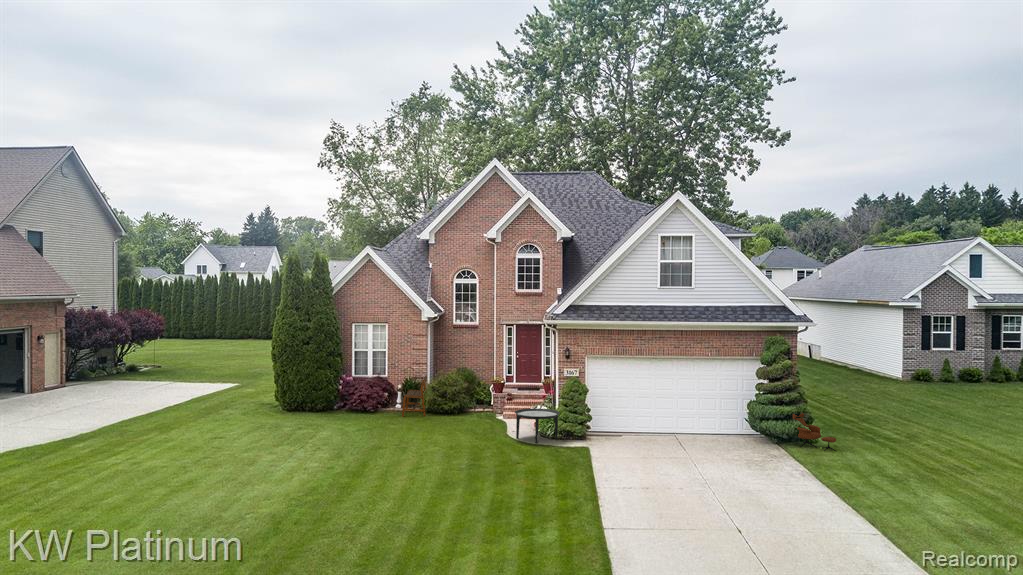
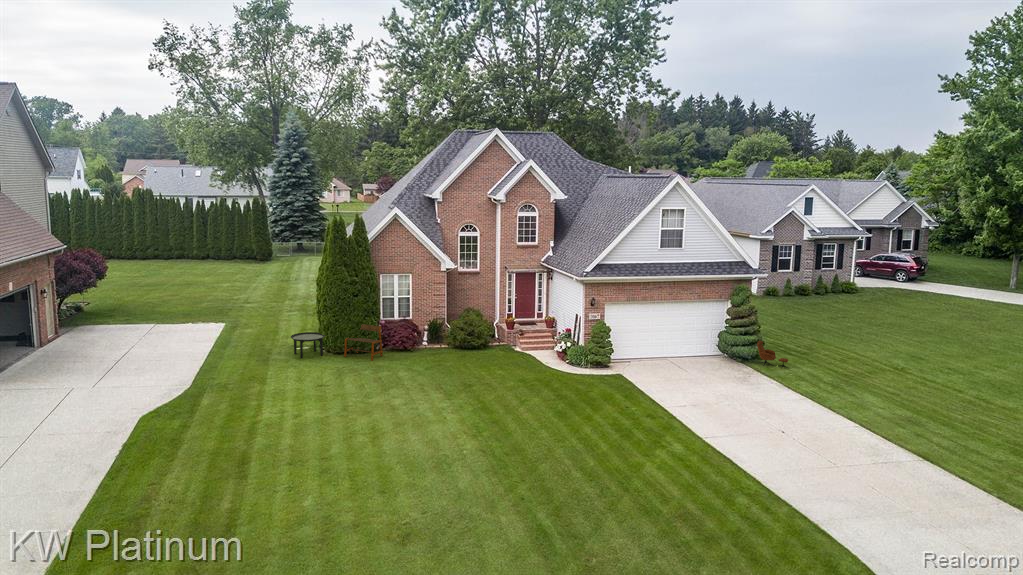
bench: present [402,376,427,417] -> present [344,324,383,361]
round table: present [515,408,560,443] -> present [291,332,325,359]

